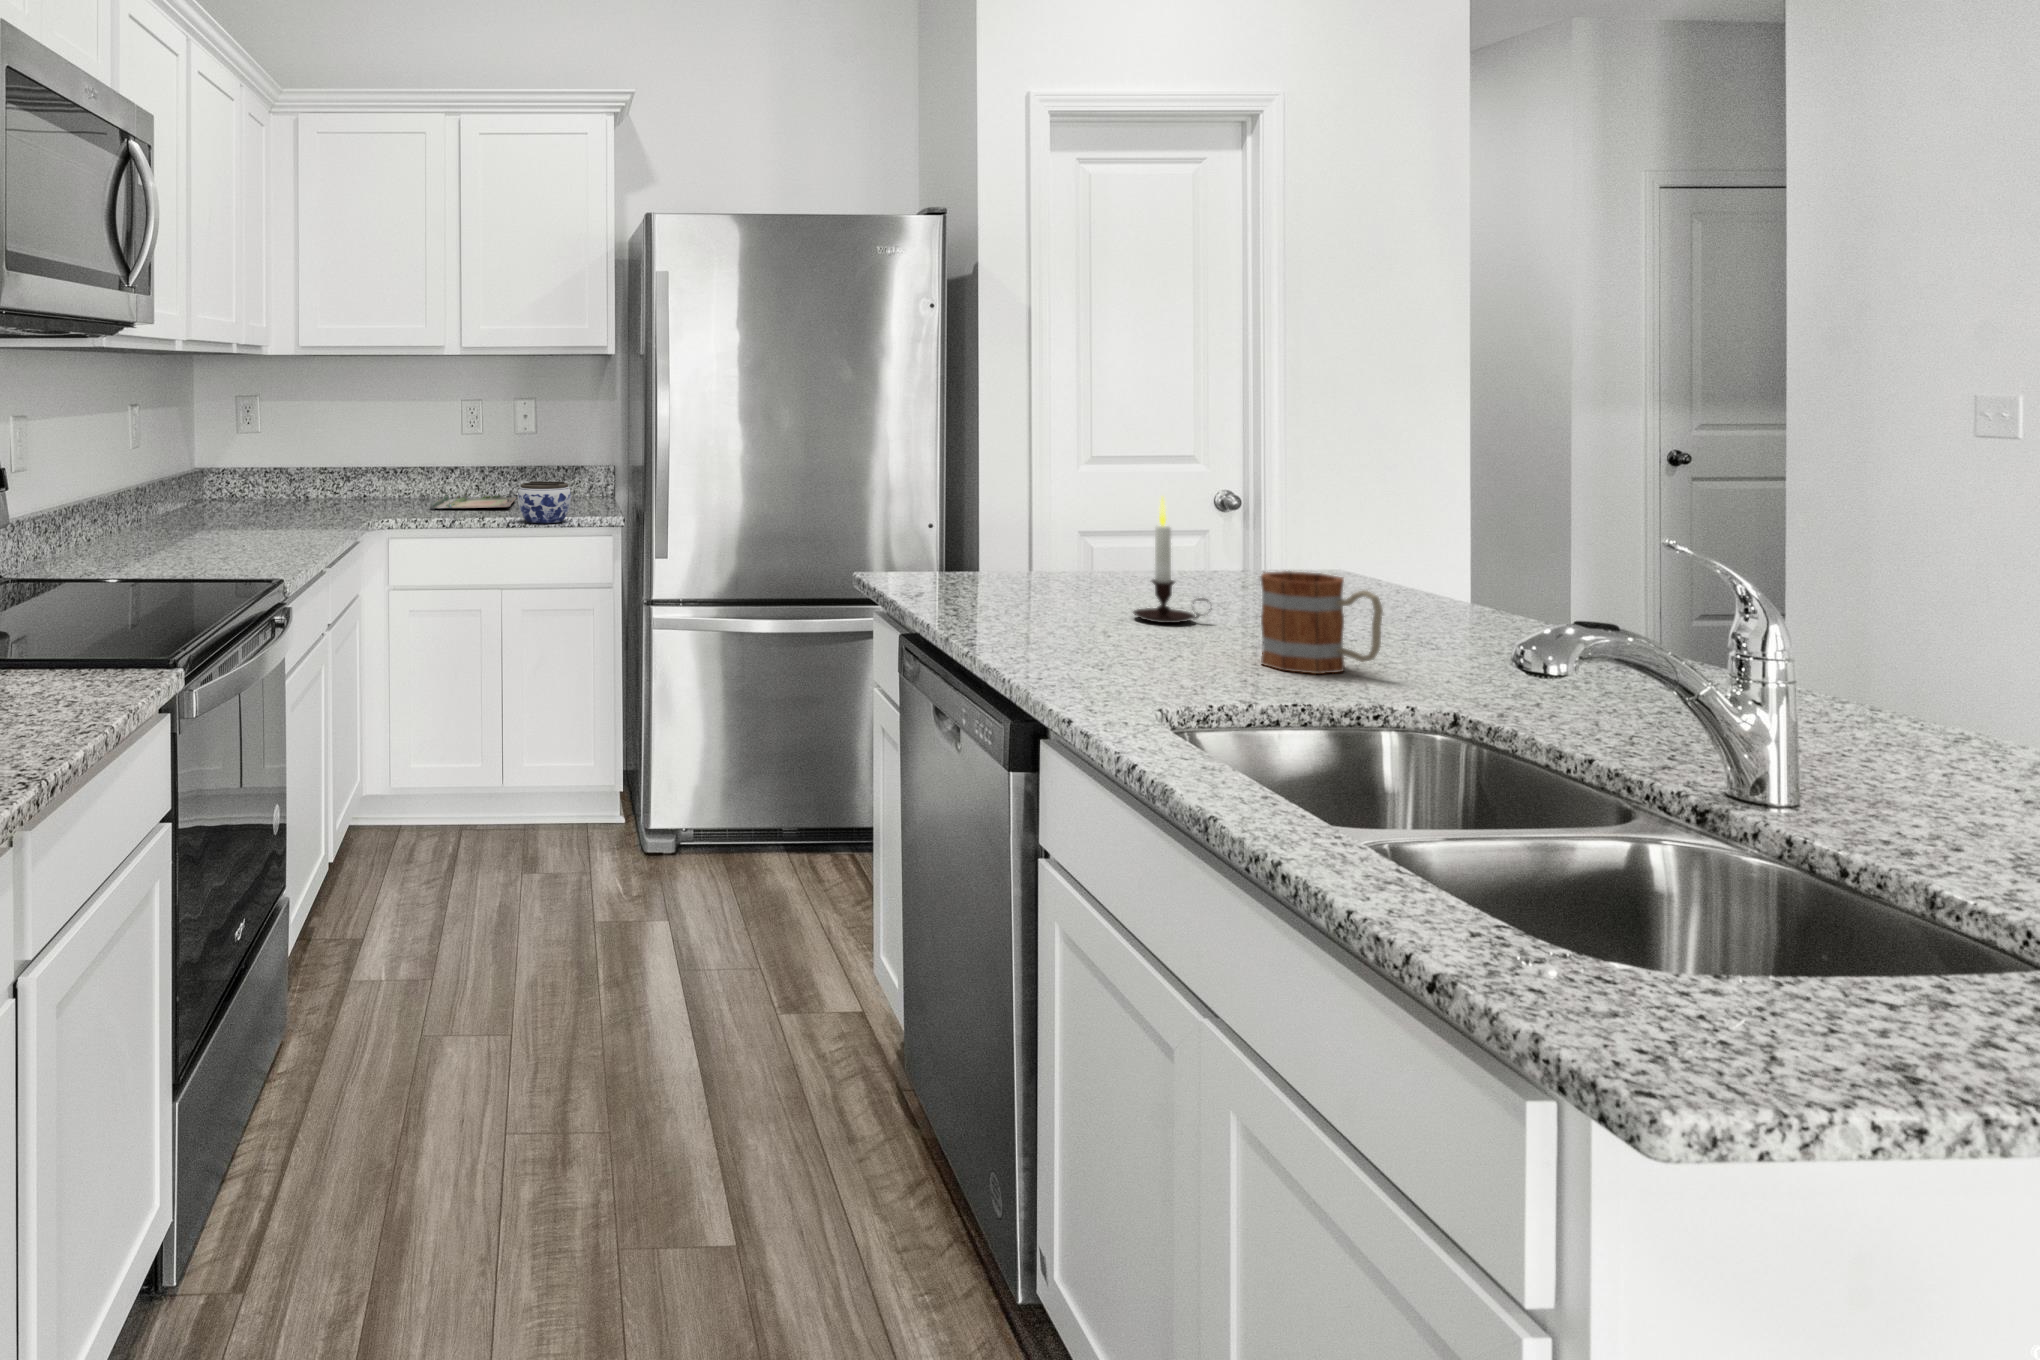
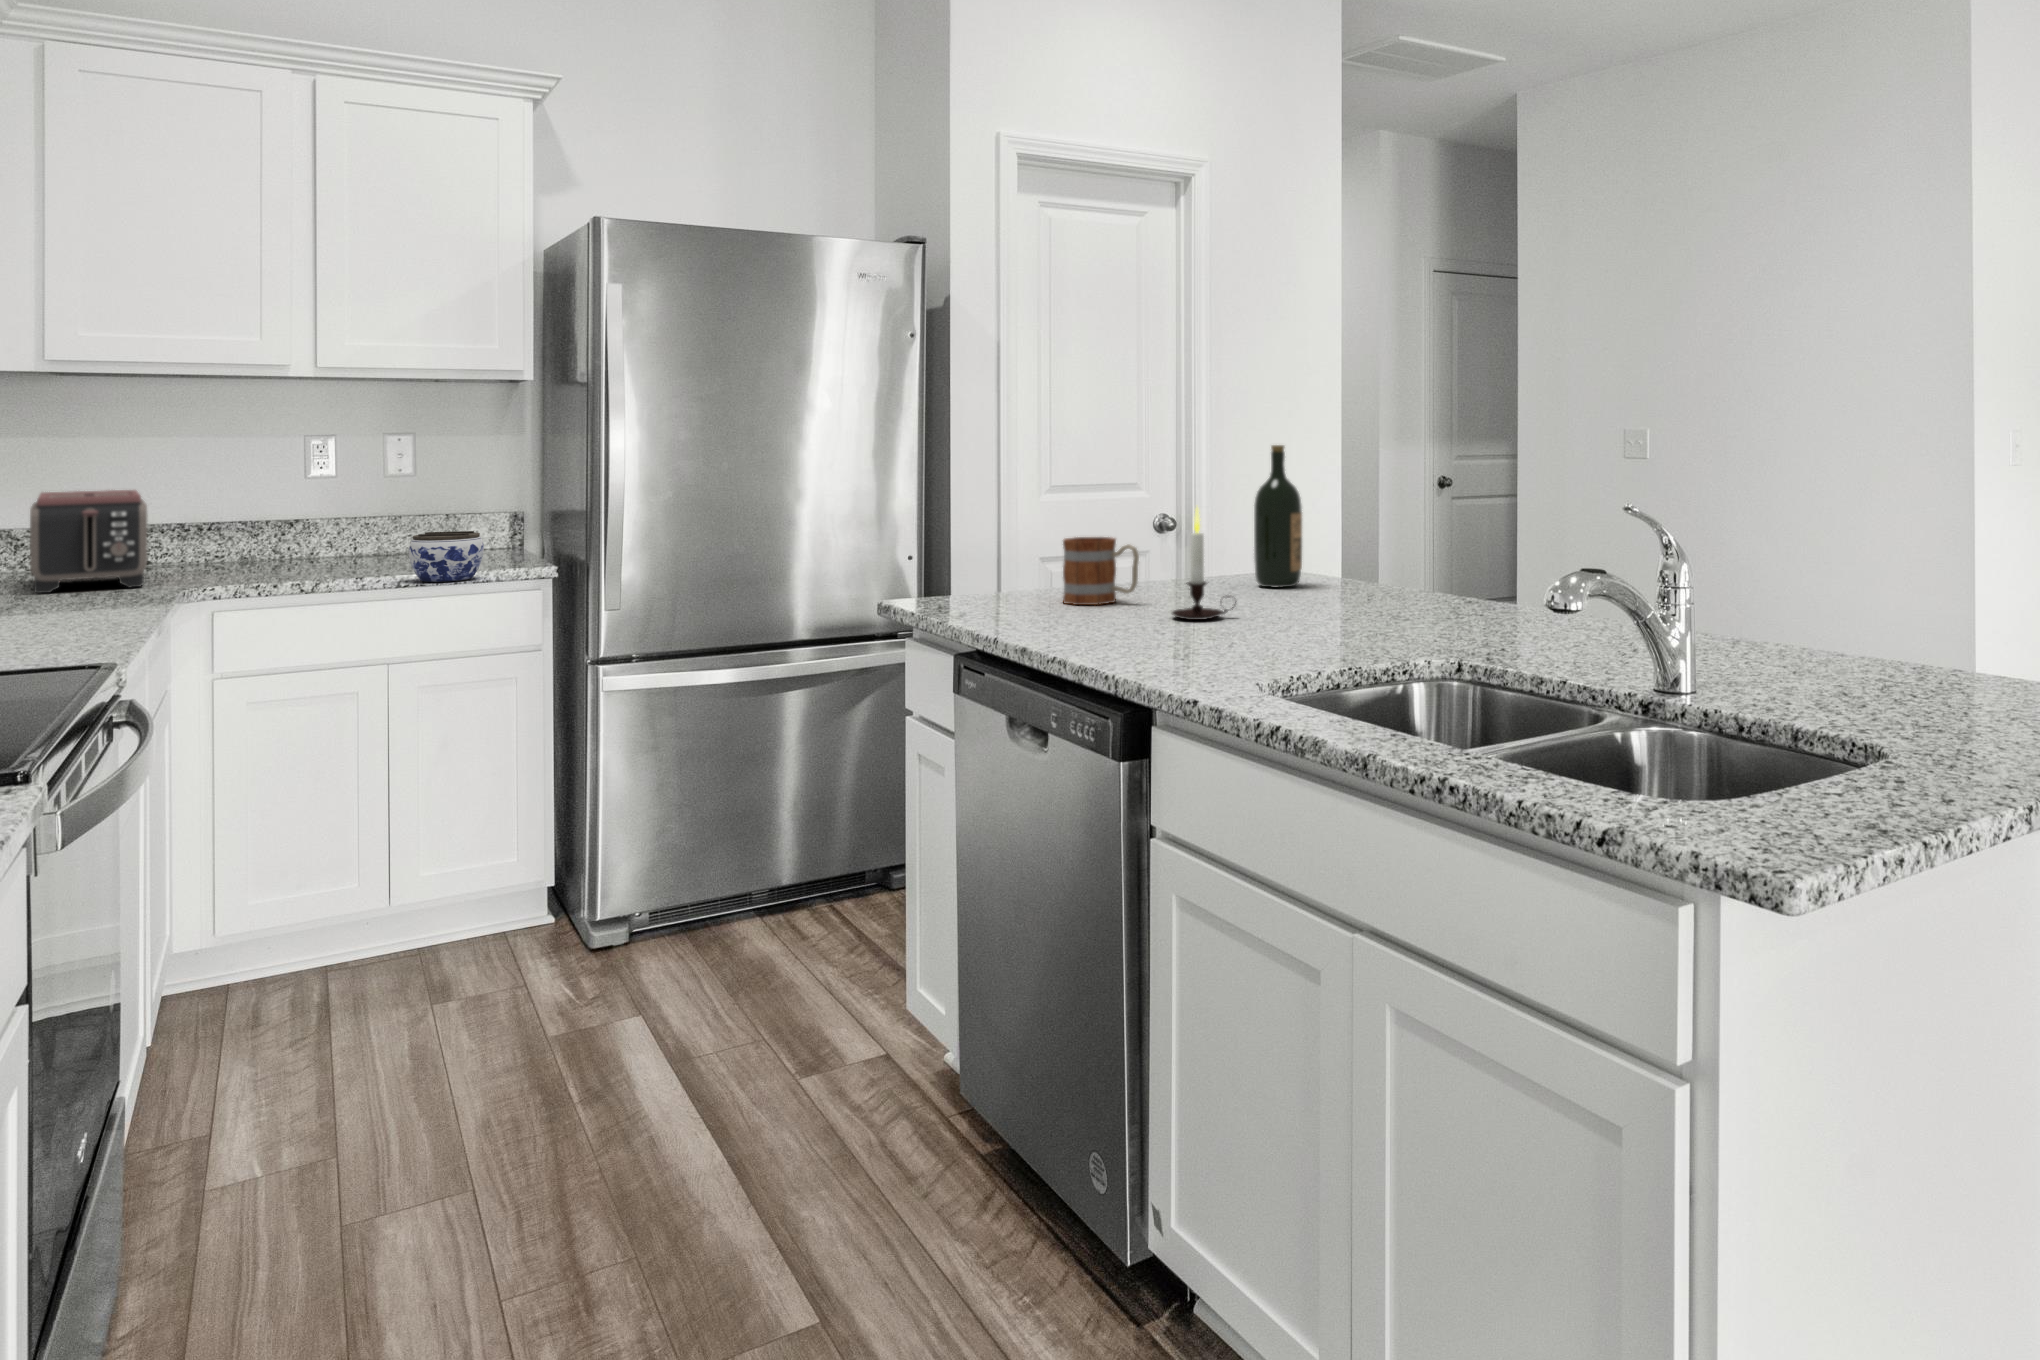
wine bottle: none [1272,425,1335,591] -> present [1254,445,1302,587]
toaster: none [291,440,362,515] -> present [30,490,147,594]
tray: present [430,494,516,510] -> none [259,546,383,576]
mug: present [1261,571,1383,674] -> present [1063,537,1139,605]

